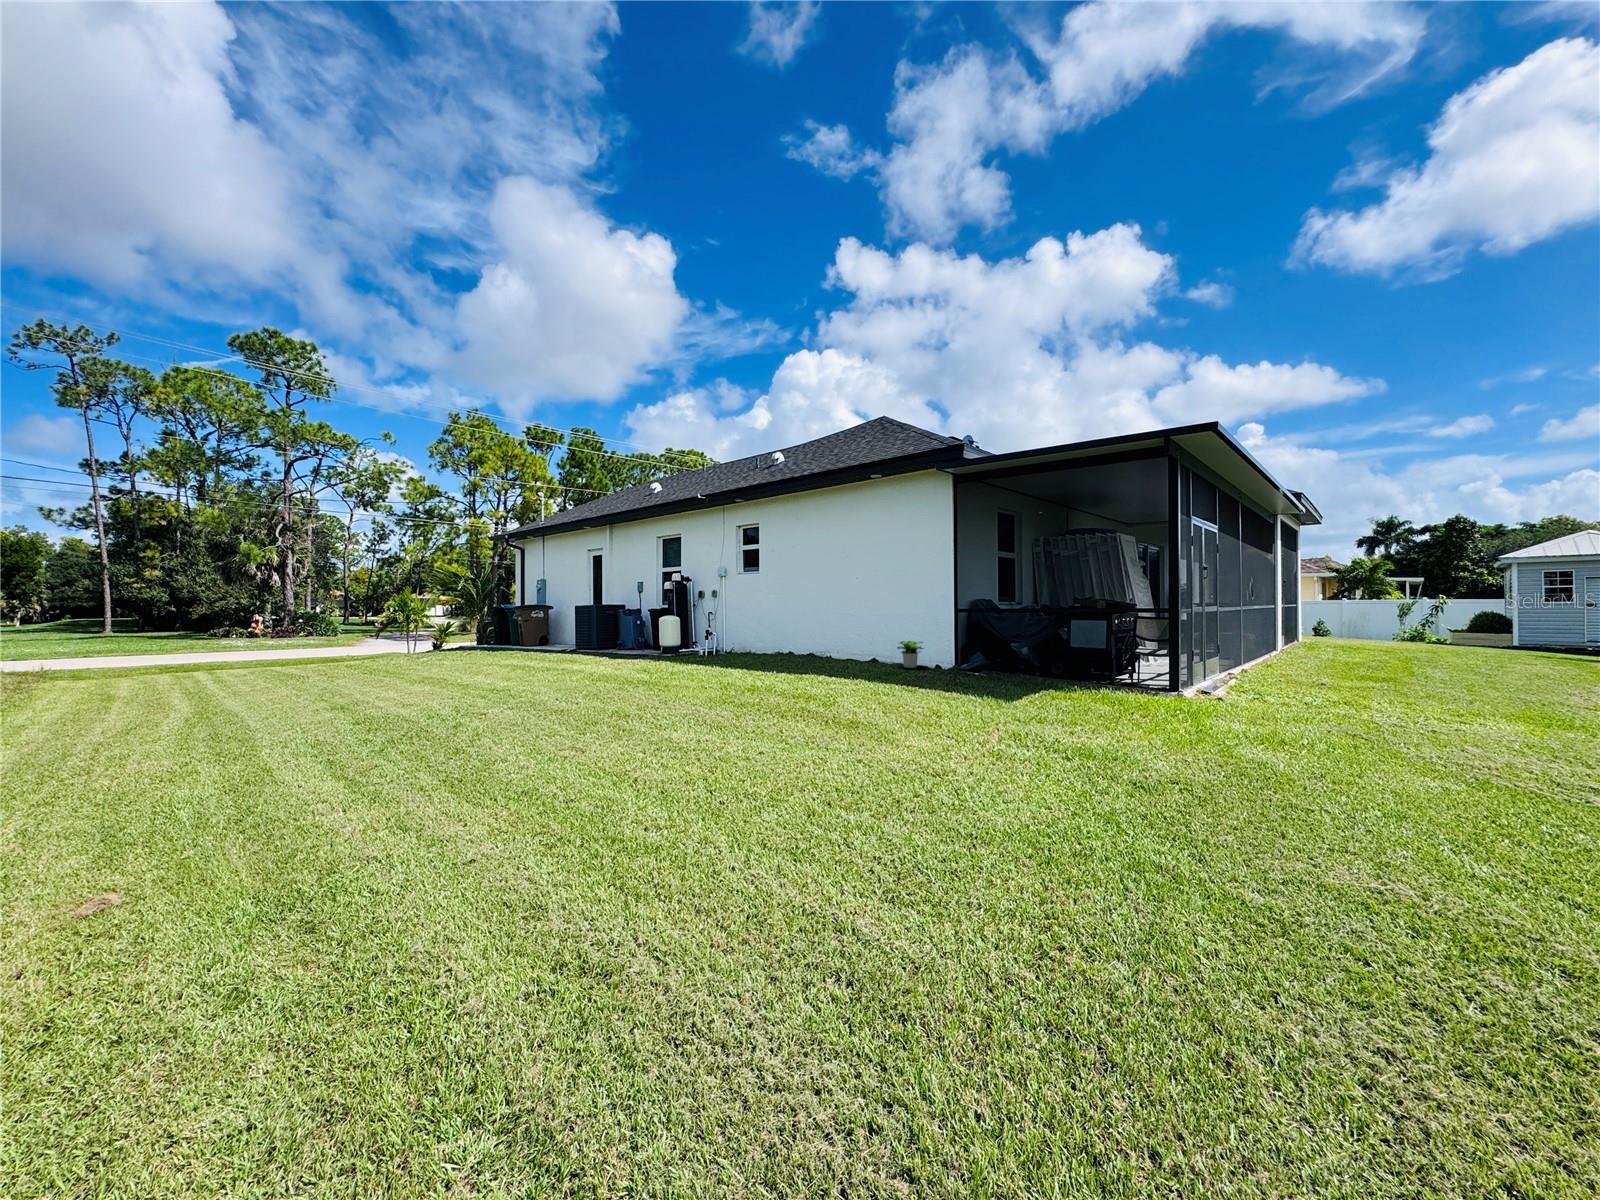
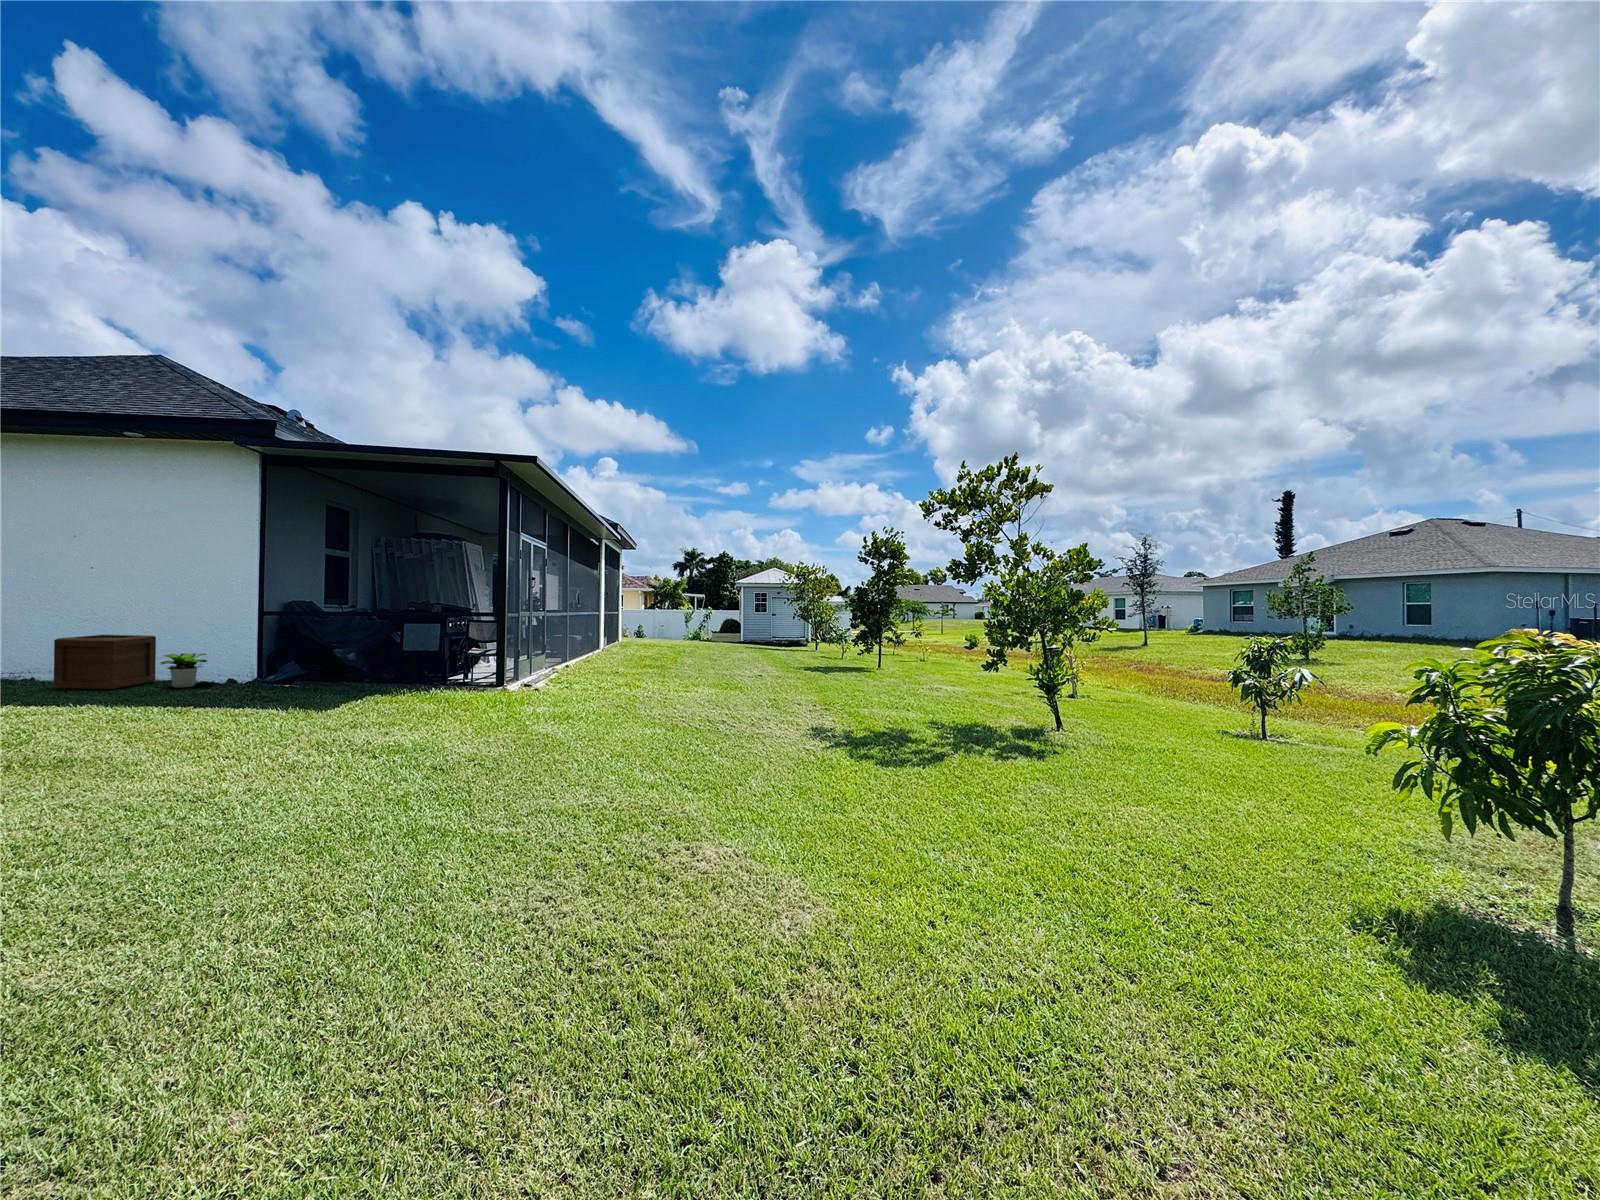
wooden crate: none [844,625,894,666] -> present [54,635,156,689]

